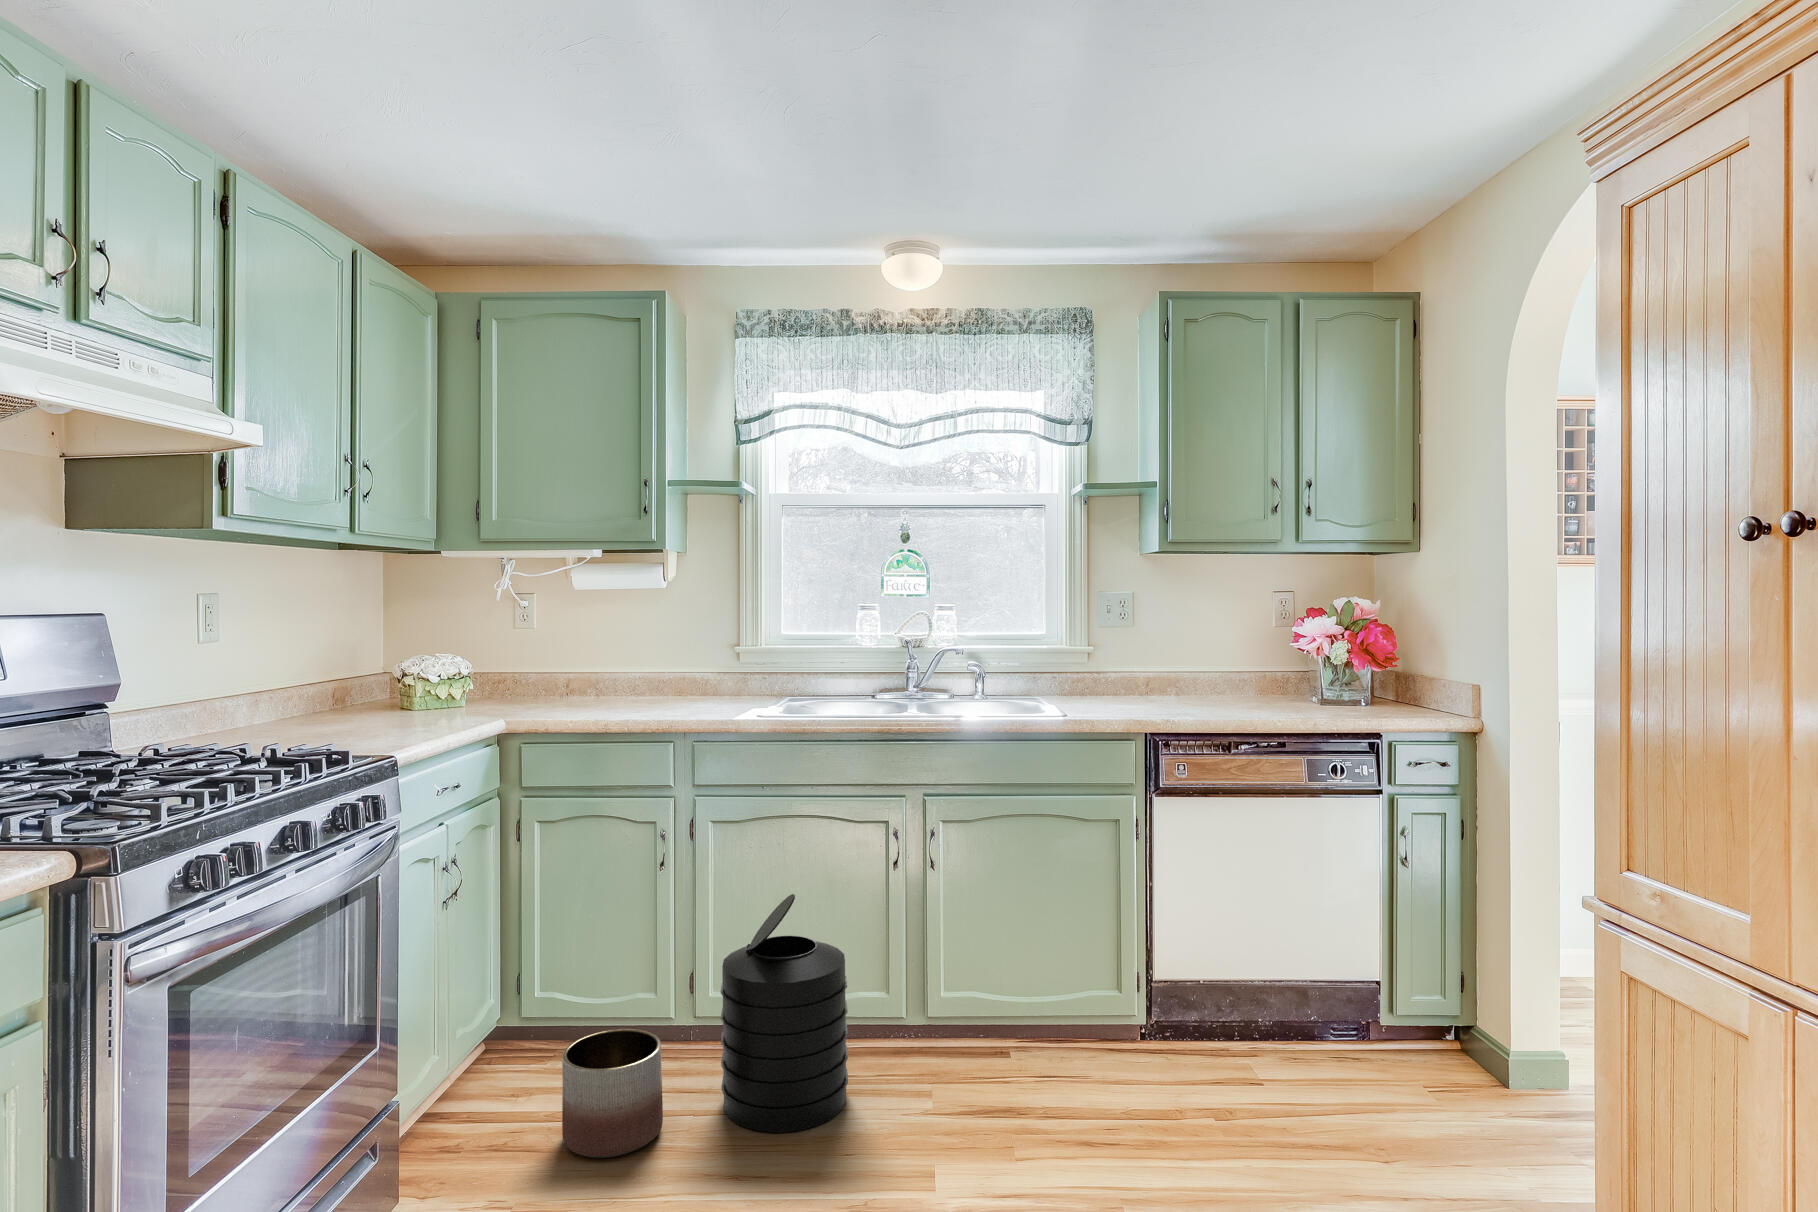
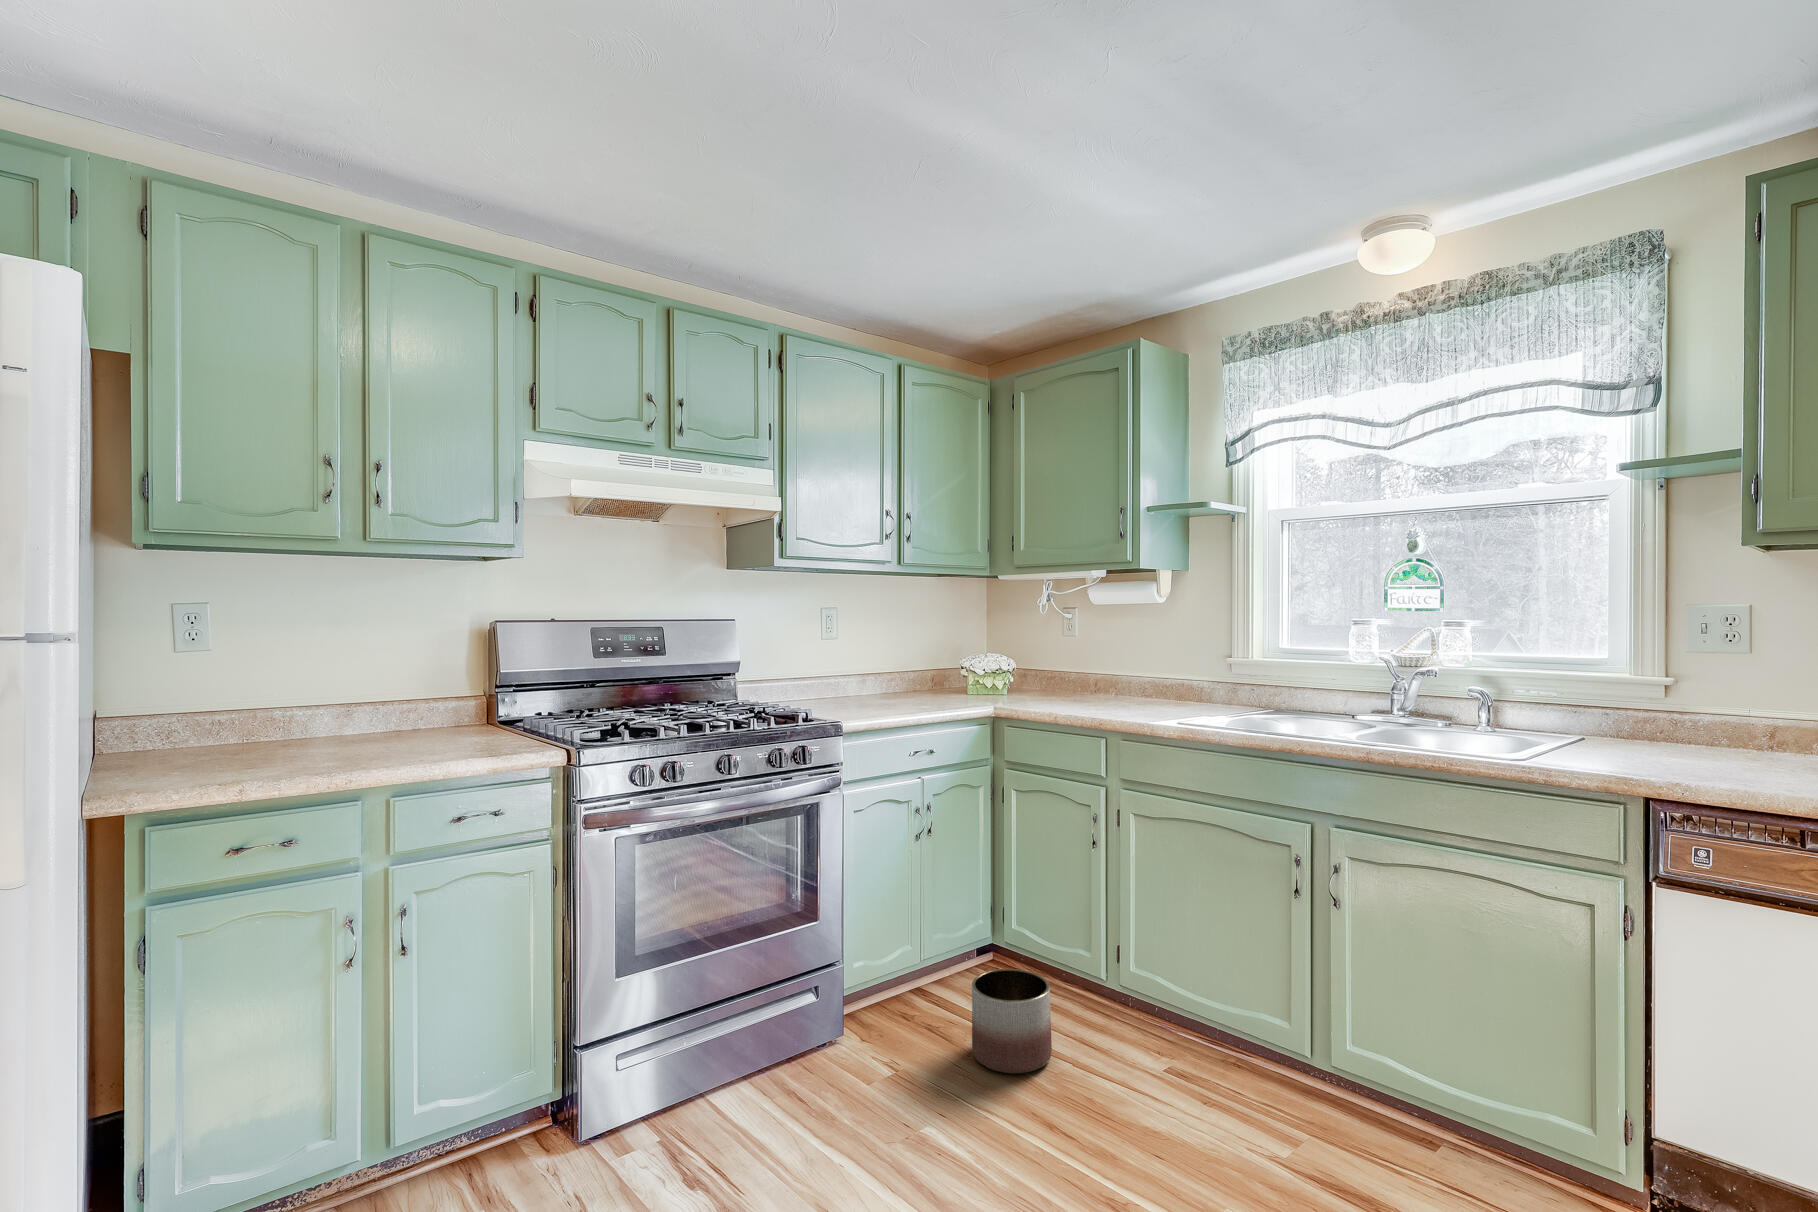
trash can: present [721,894,848,1133] -> none [1100,896,1222,1122]

